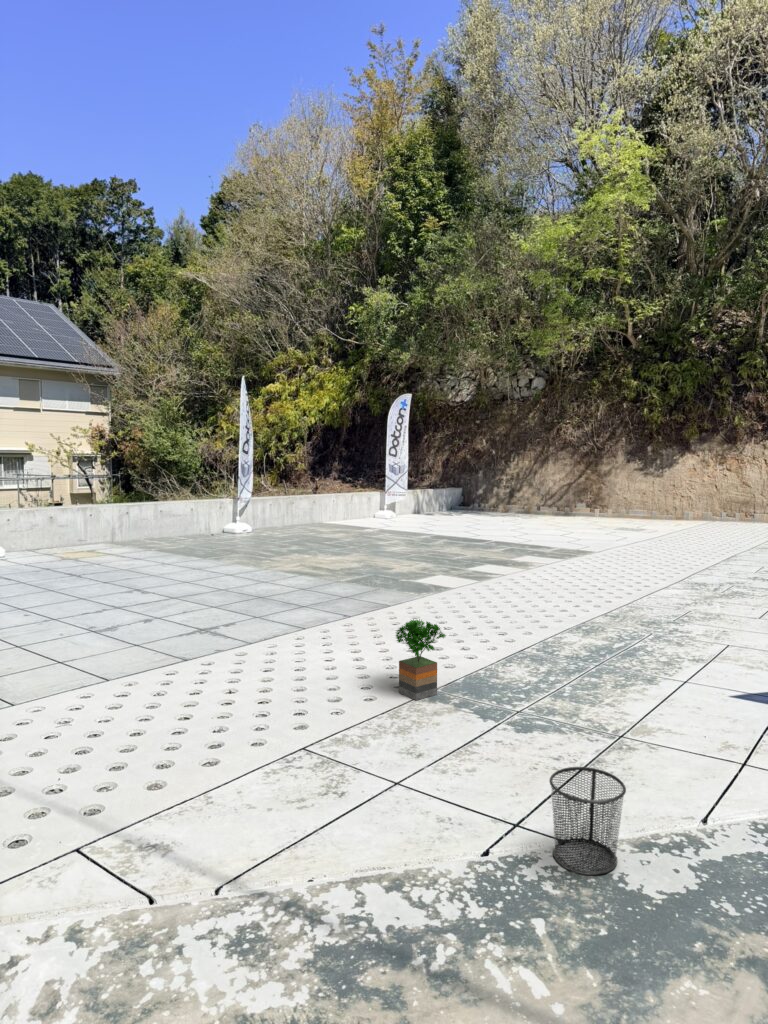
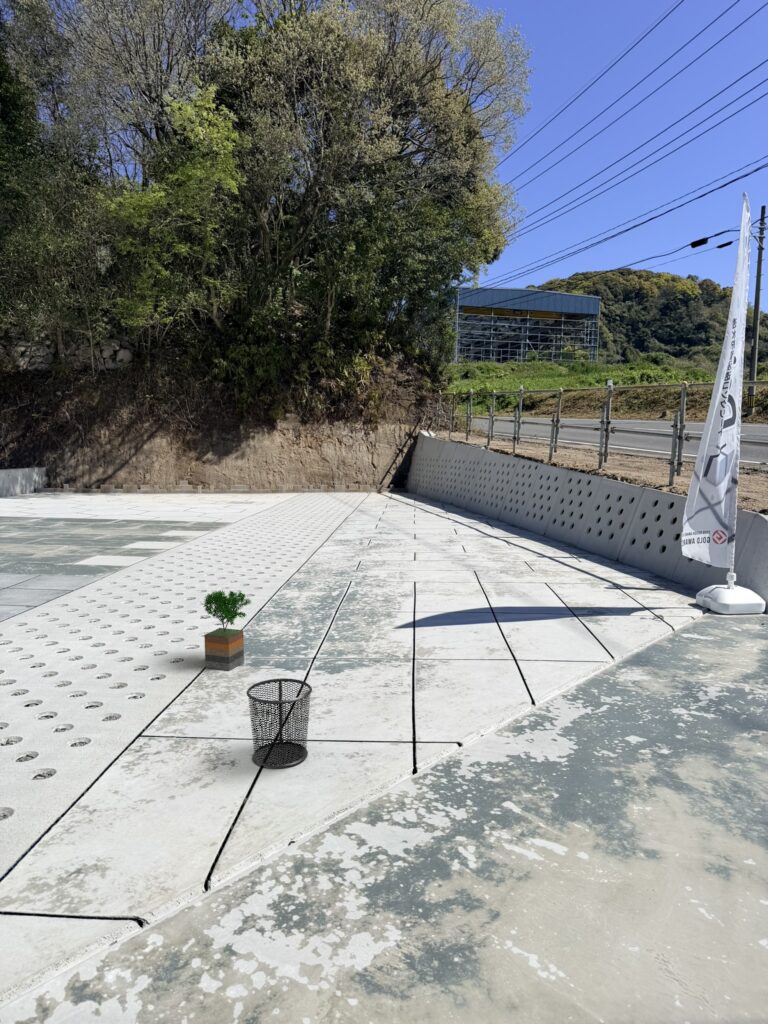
waste bin: present [550,767,626,875] -> present [247,678,312,768]

